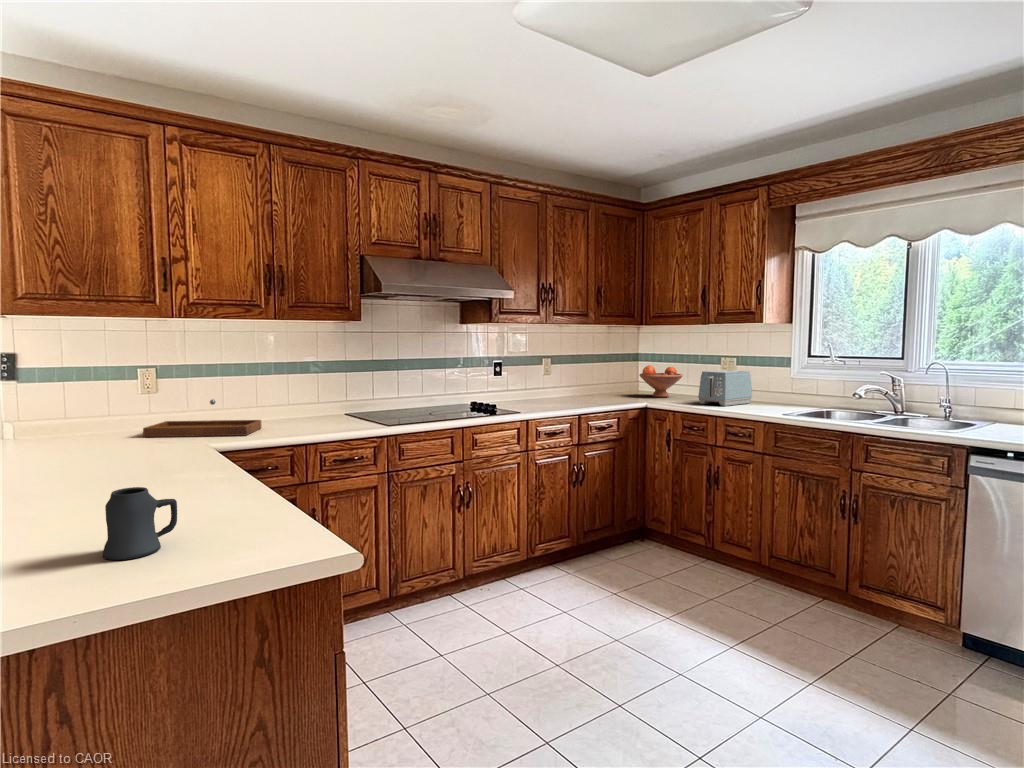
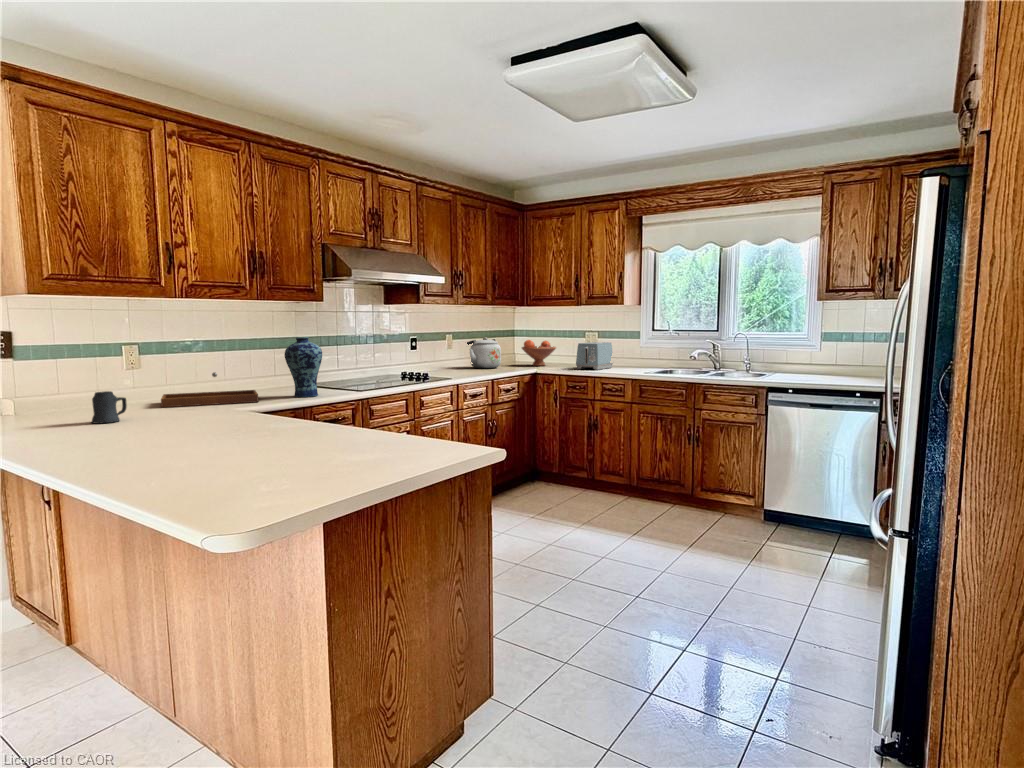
vase: none [290,361,334,431] -> present [284,337,322,397]
kettle: none [567,362,610,398] -> present [467,337,501,368]
mug: present [103,487,177,560] -> present [92,391,127,424]

